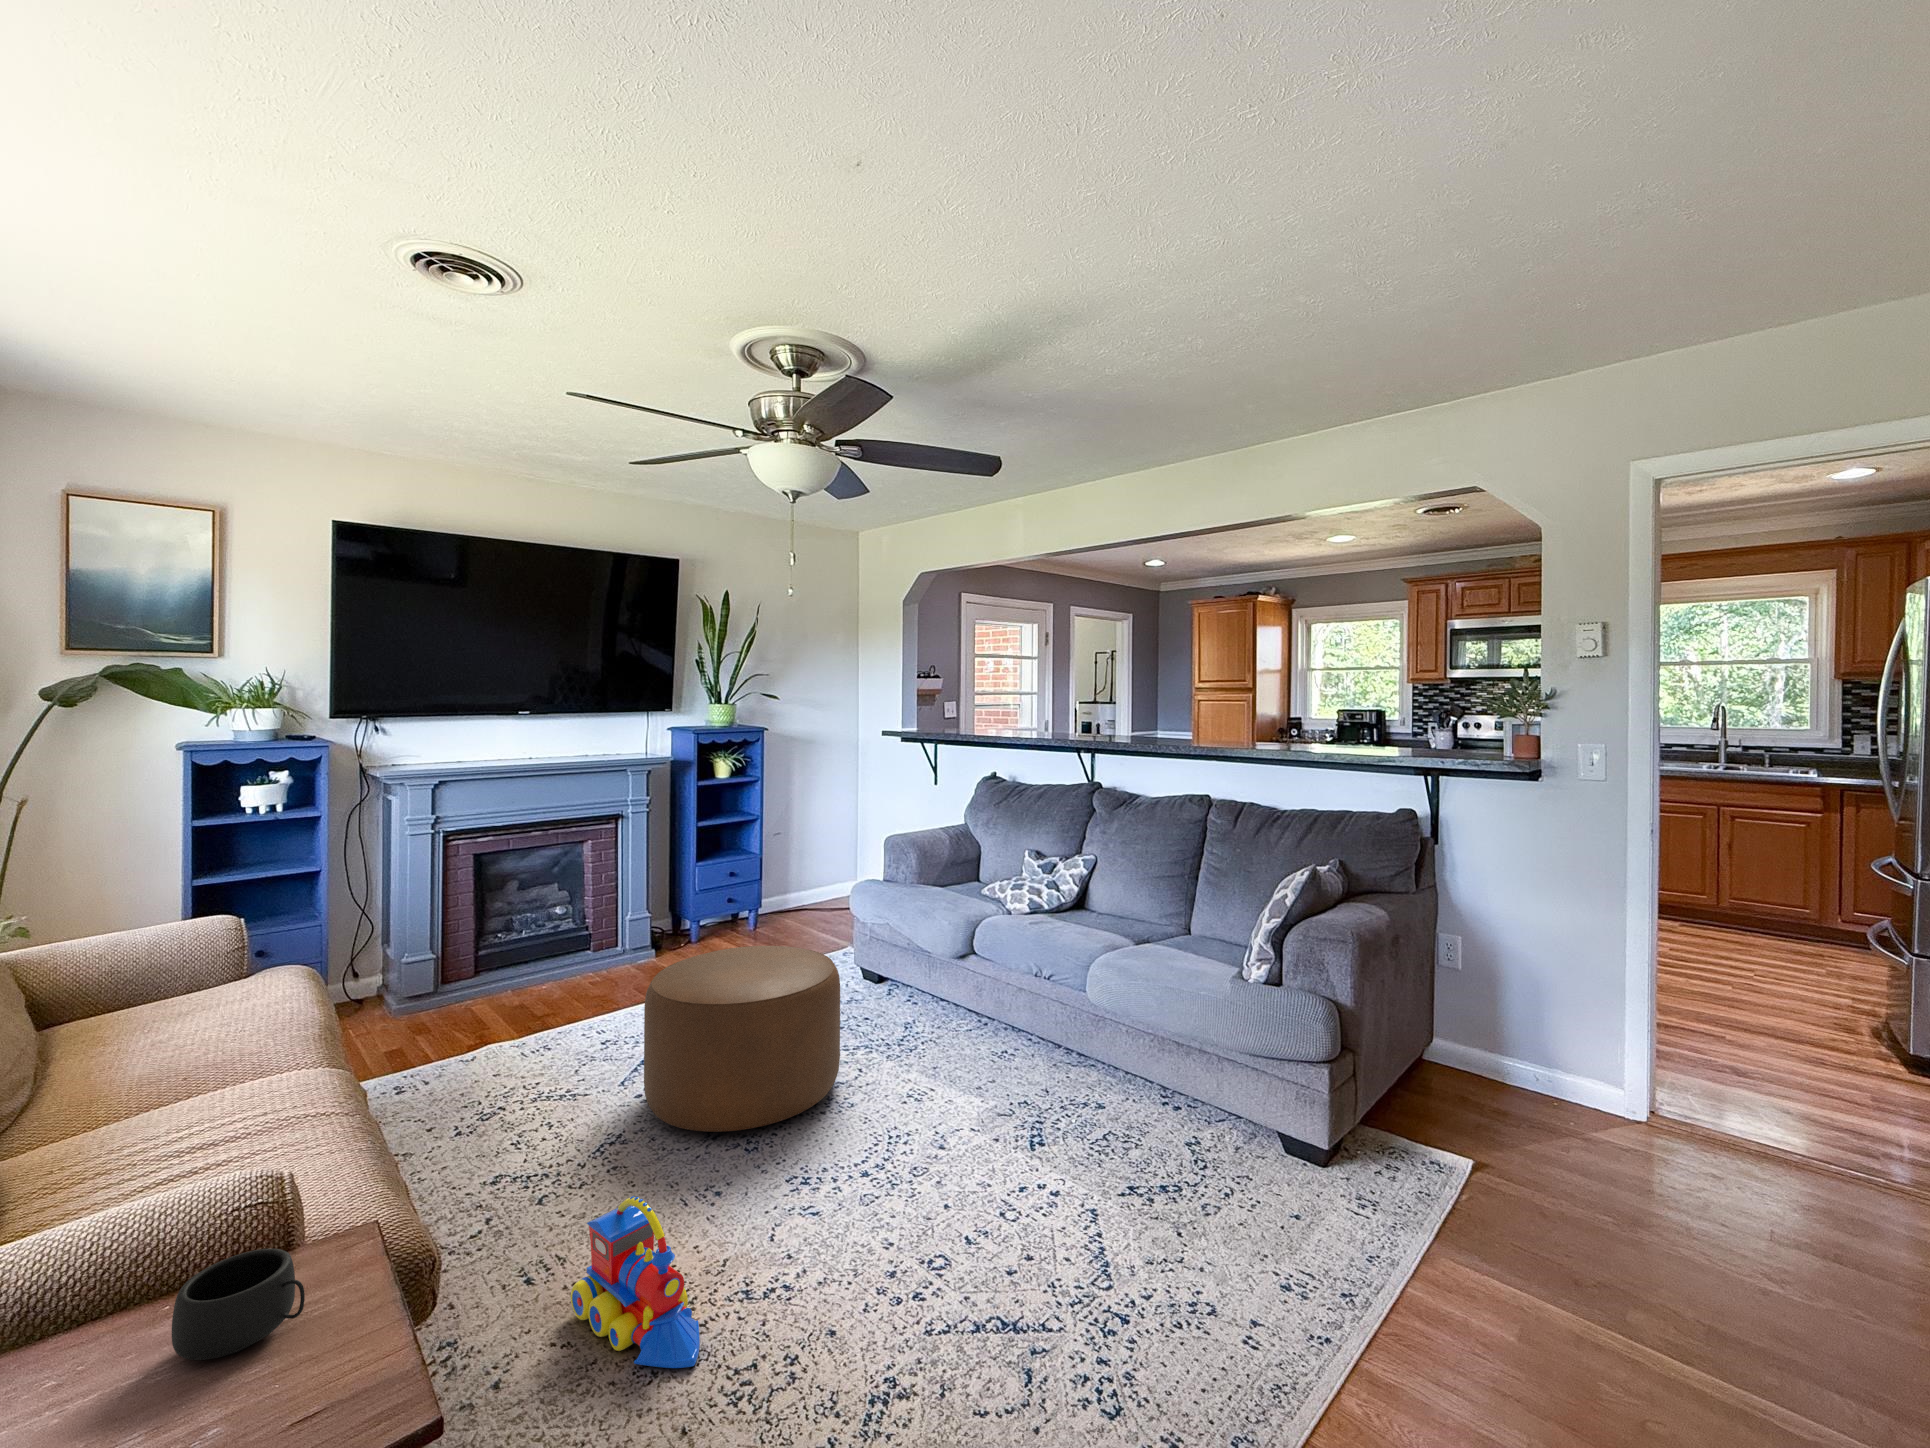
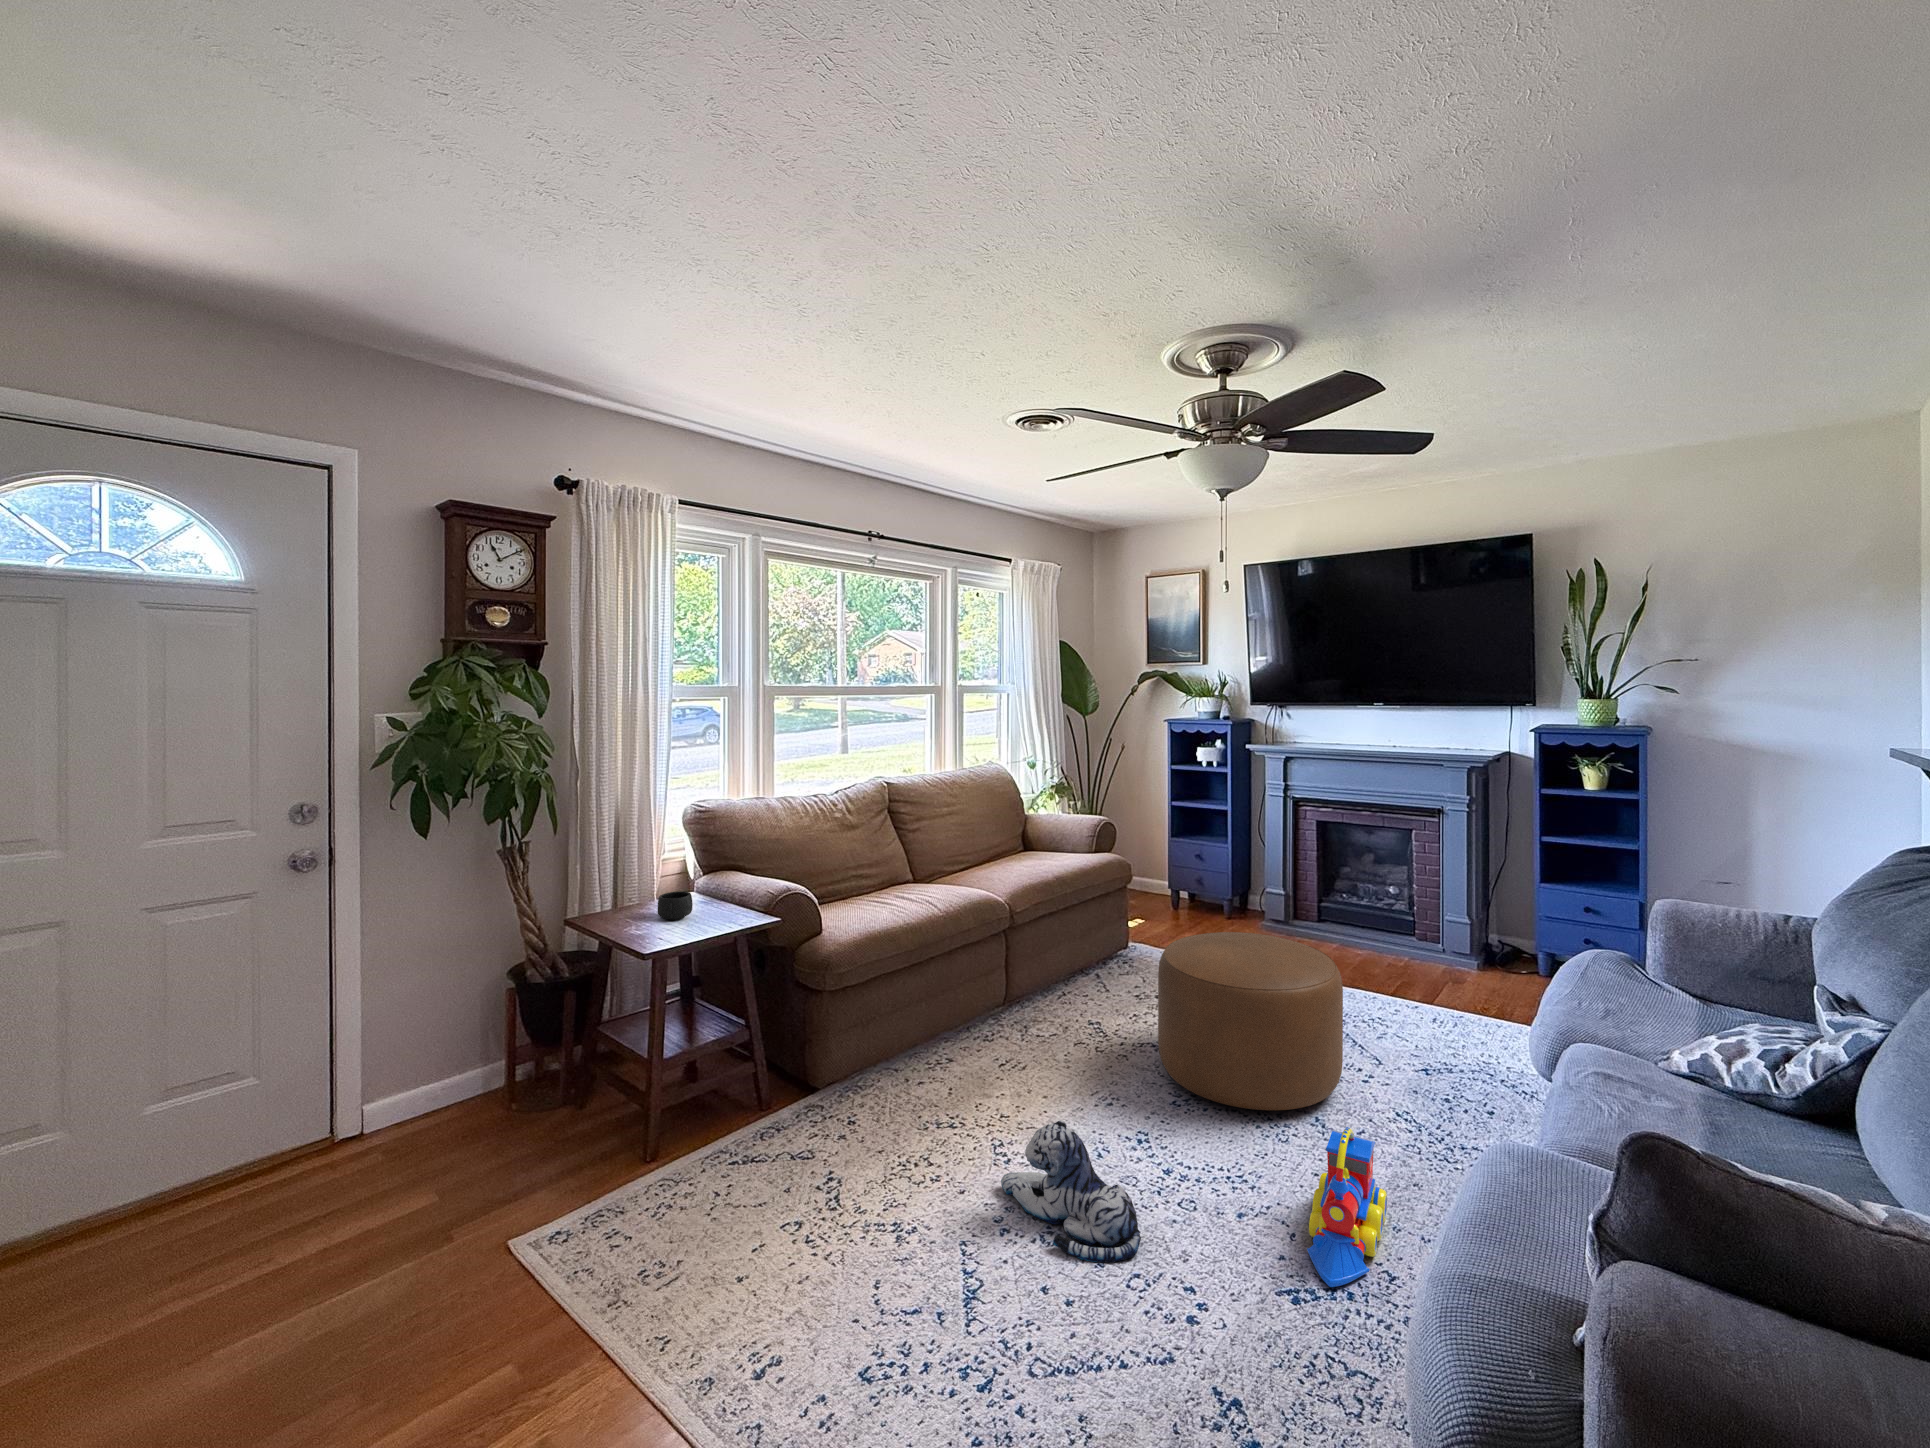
plush toy: none [841,1152,991,1284] -> present [1001,1120,1141,1263]
toy train: present [571,1196,700,1368] -> present [1307,1127,1387,1287]

